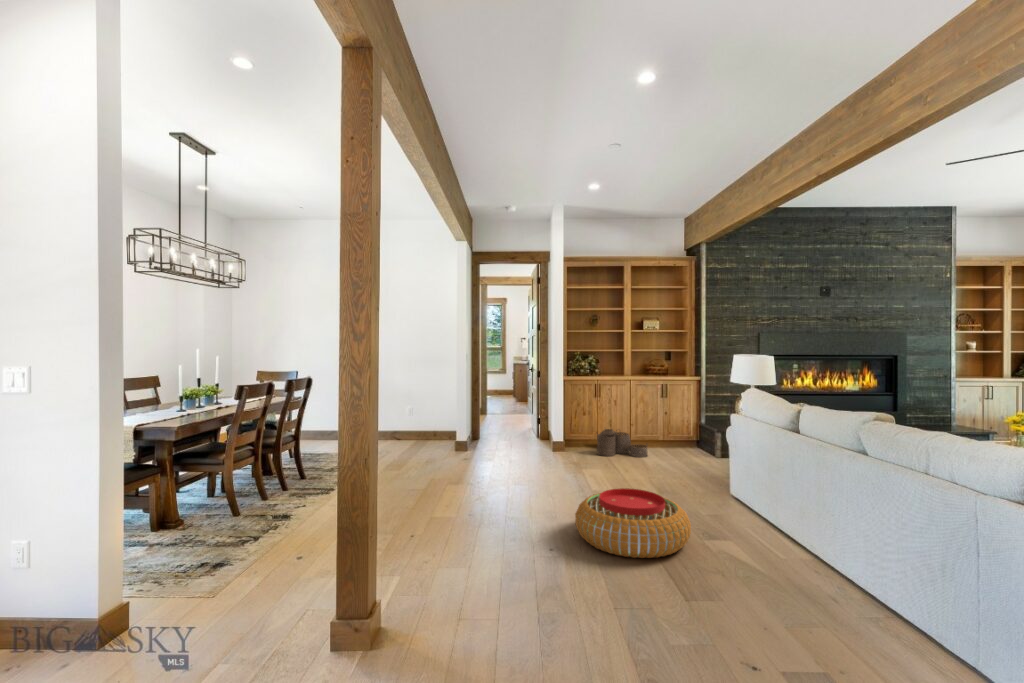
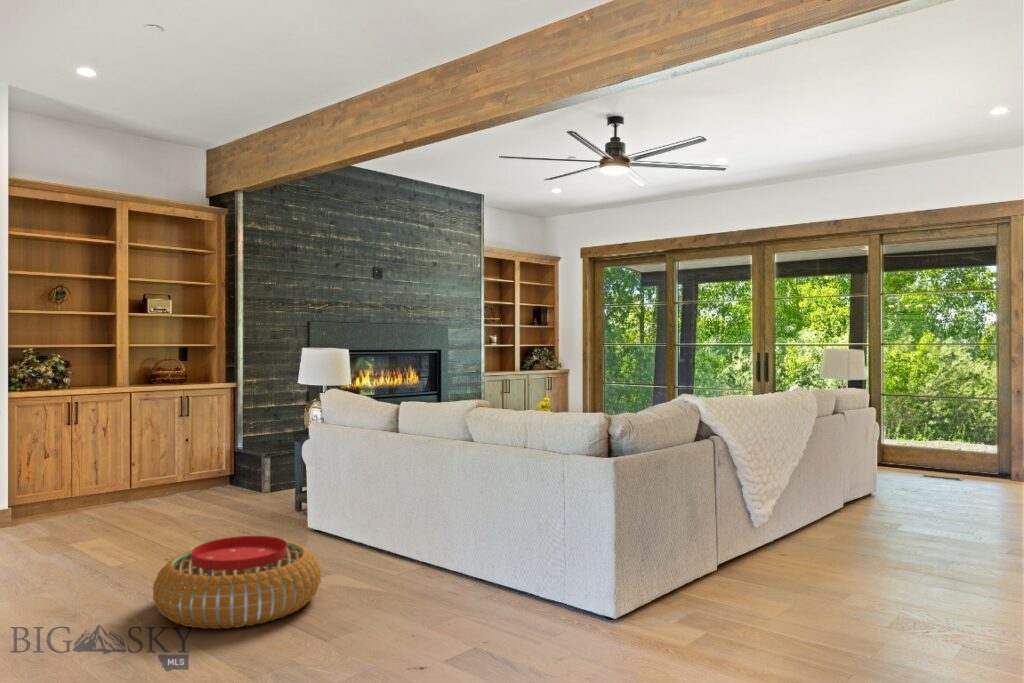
woven basket: present [597,429,647,457] -> none [79,470,174,516]

